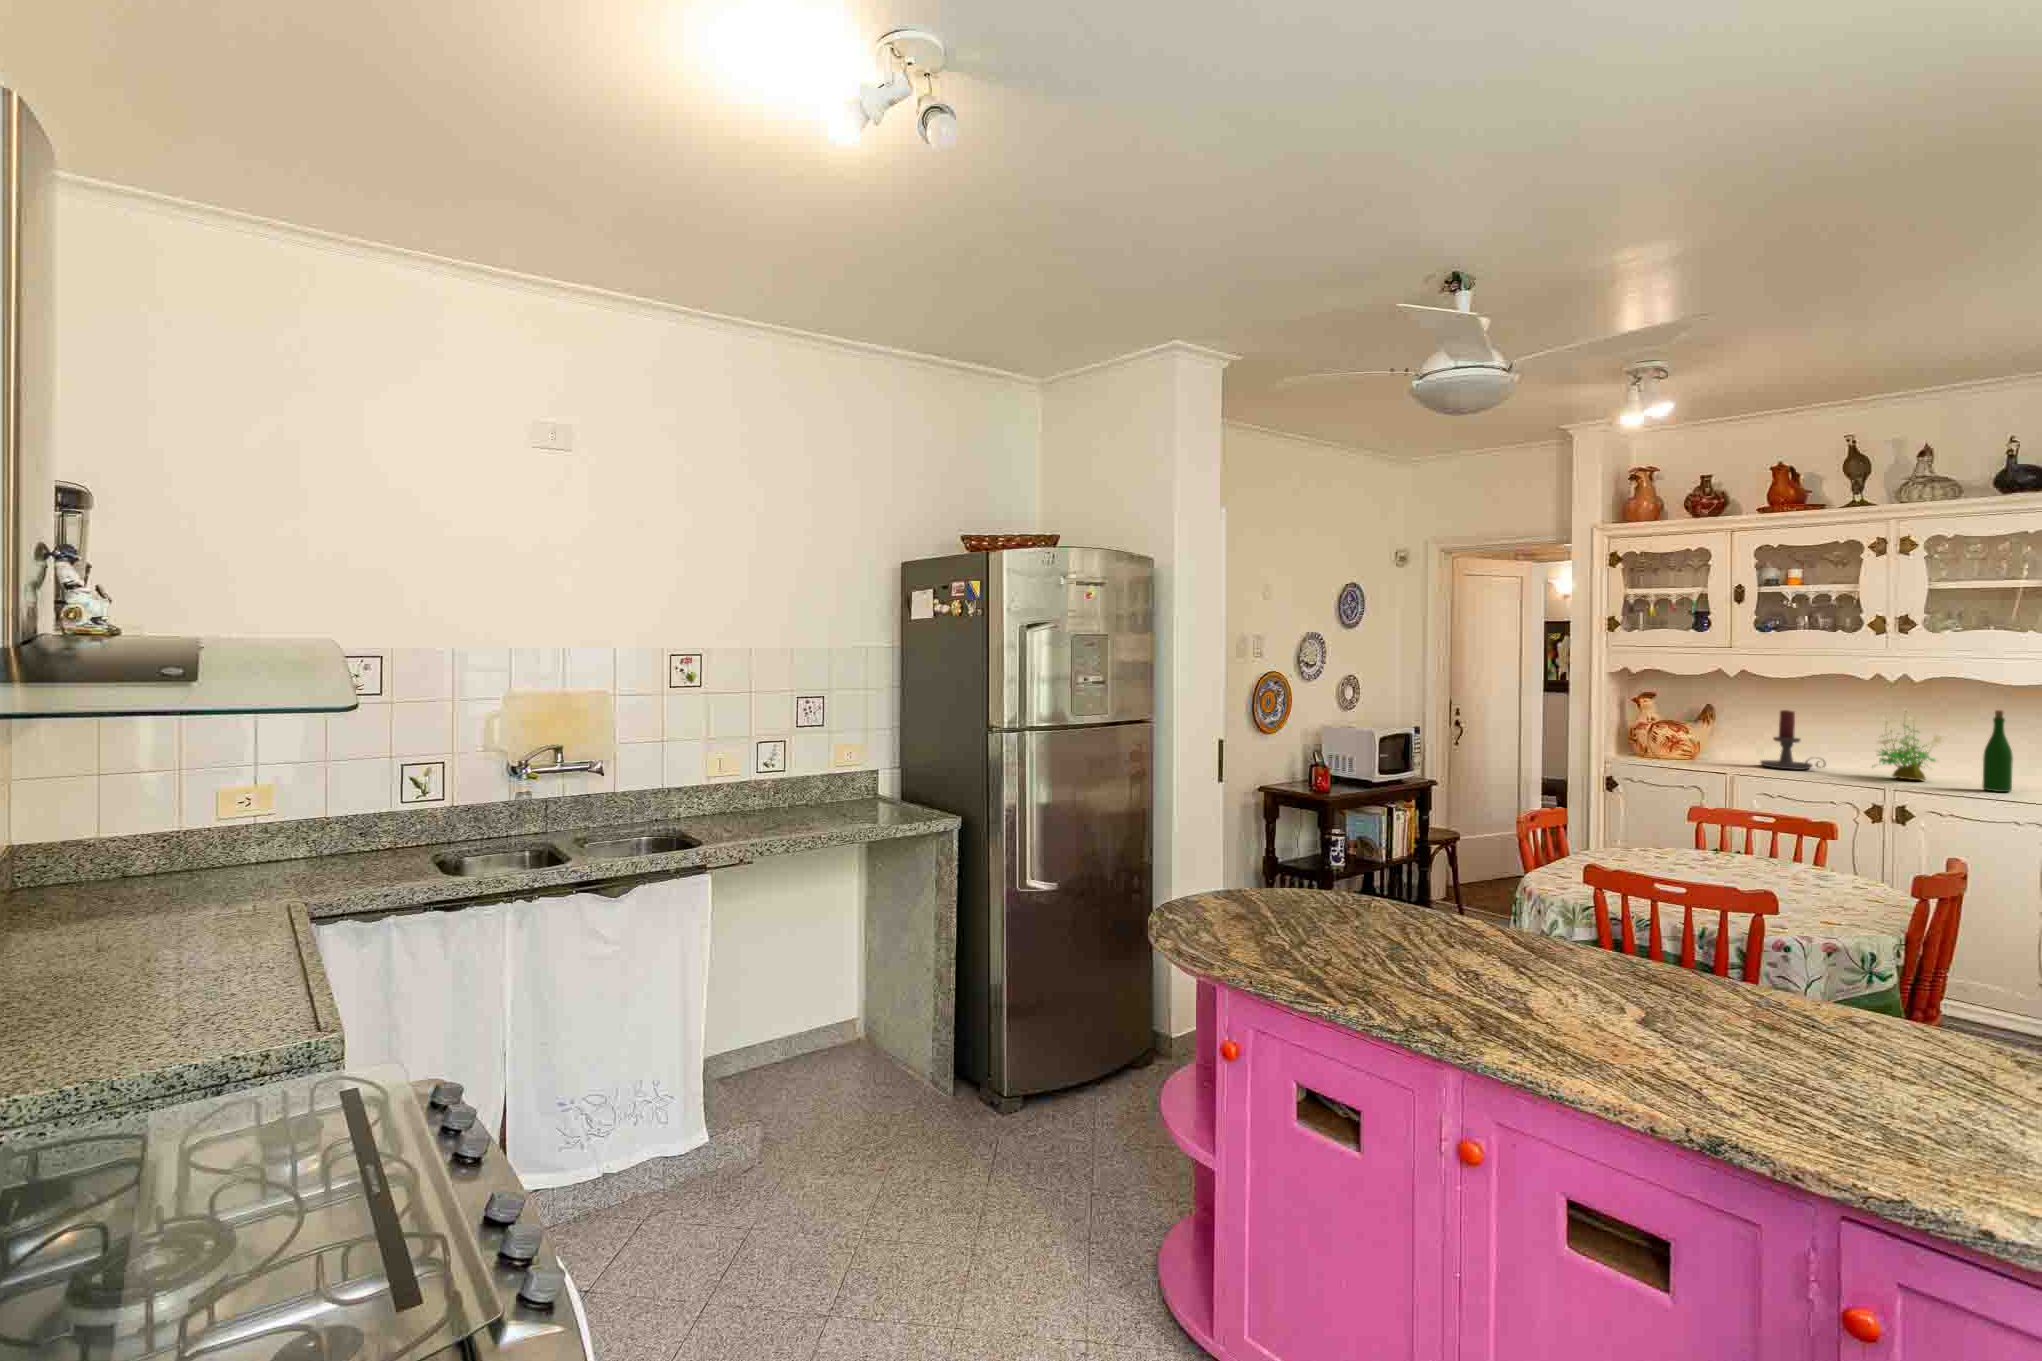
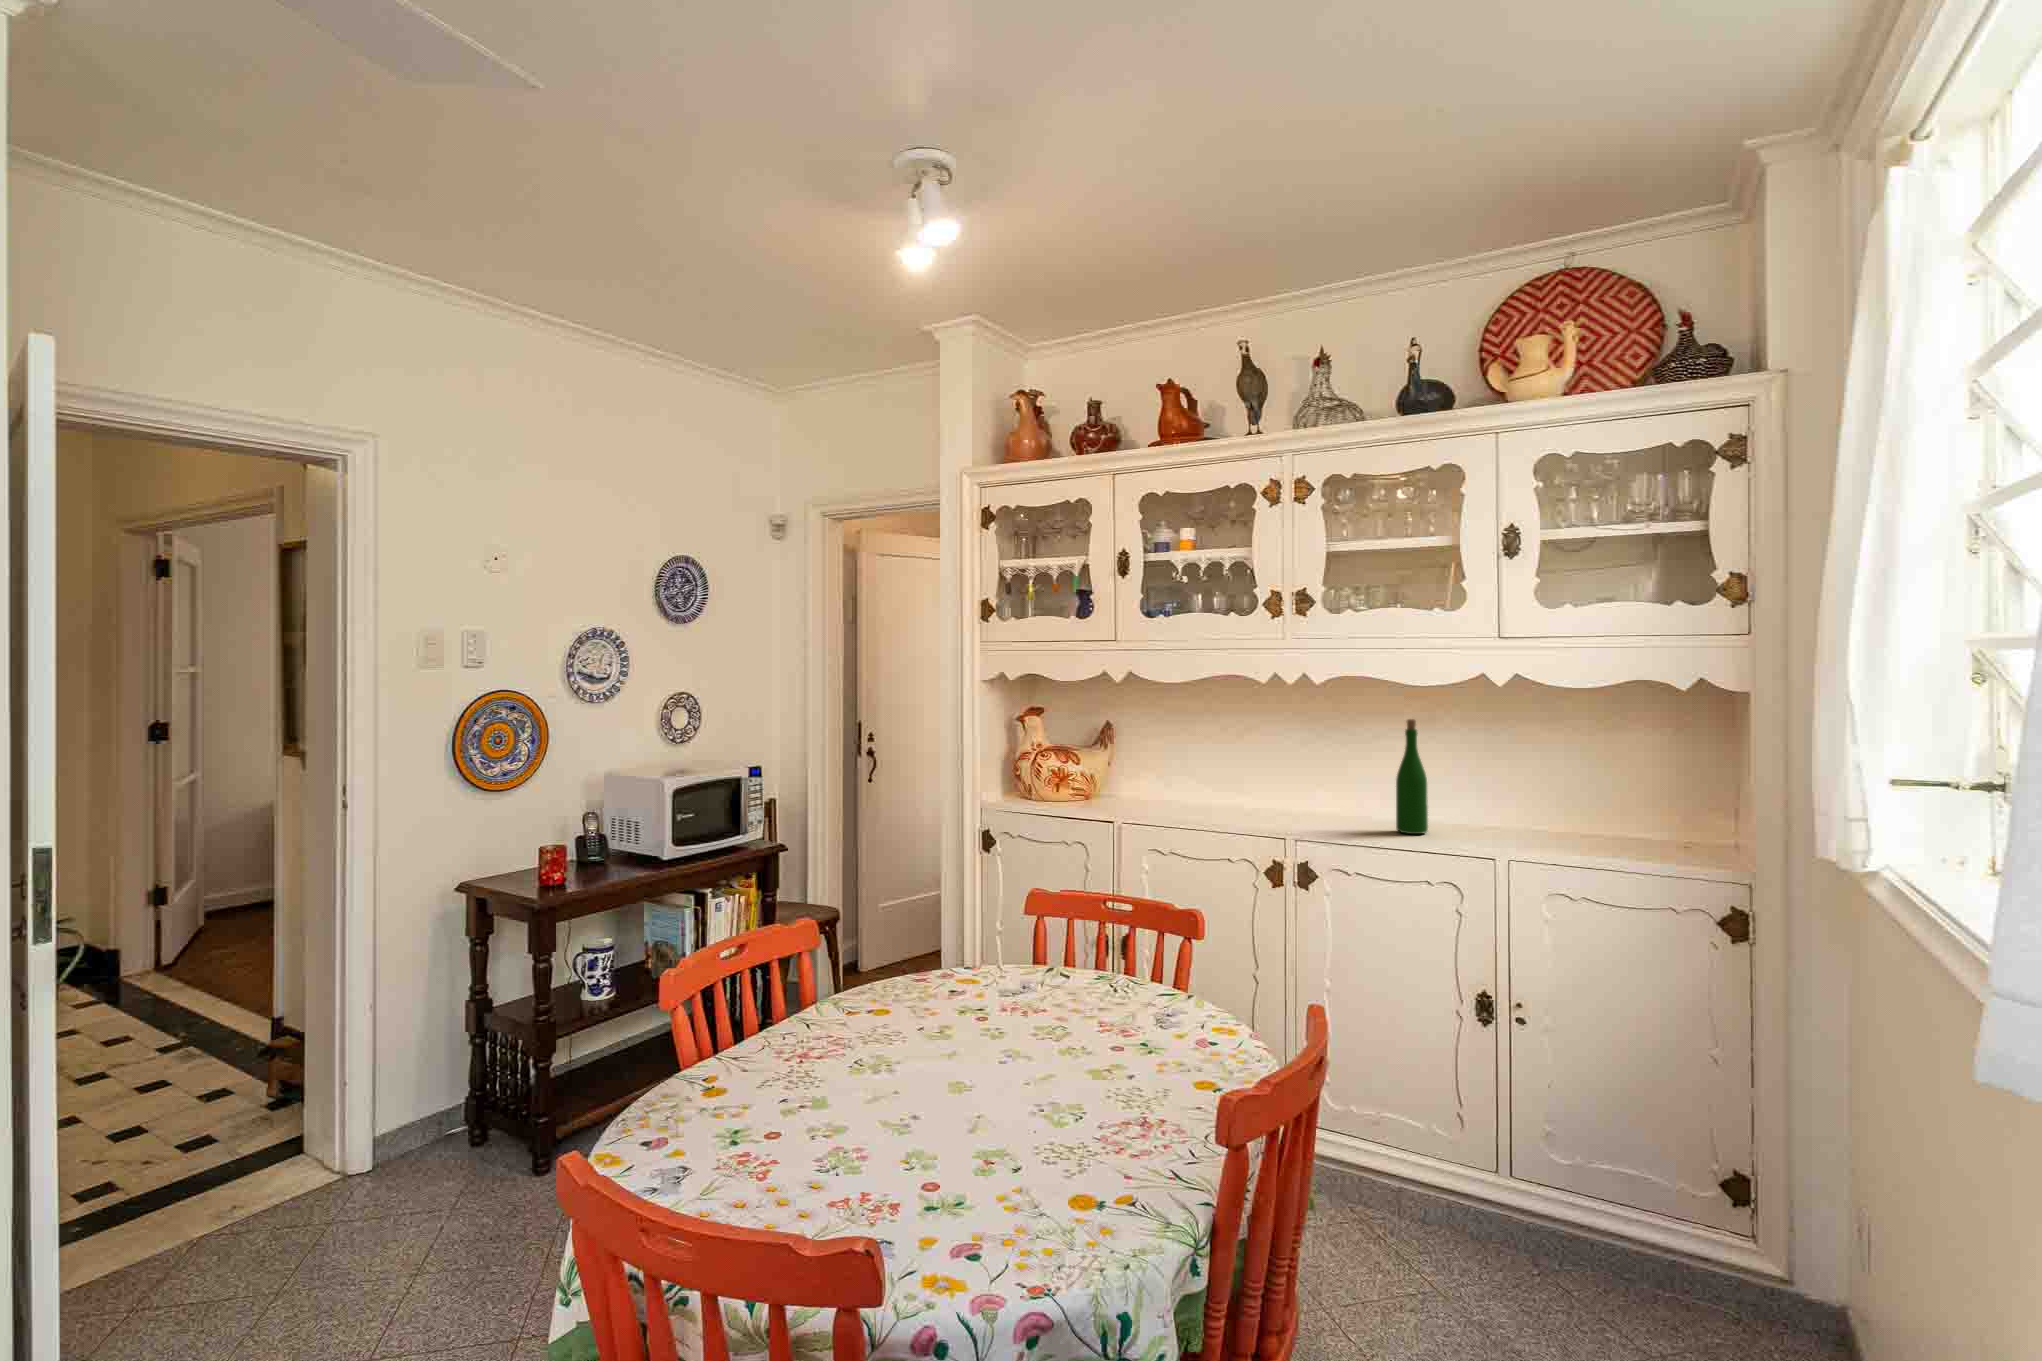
candle holder: present [1761,710,1826,770] -> none [1161,725,1232,809]
potted plant: present [1872,716,1943,780] -> none [1278,718,1357,819]

